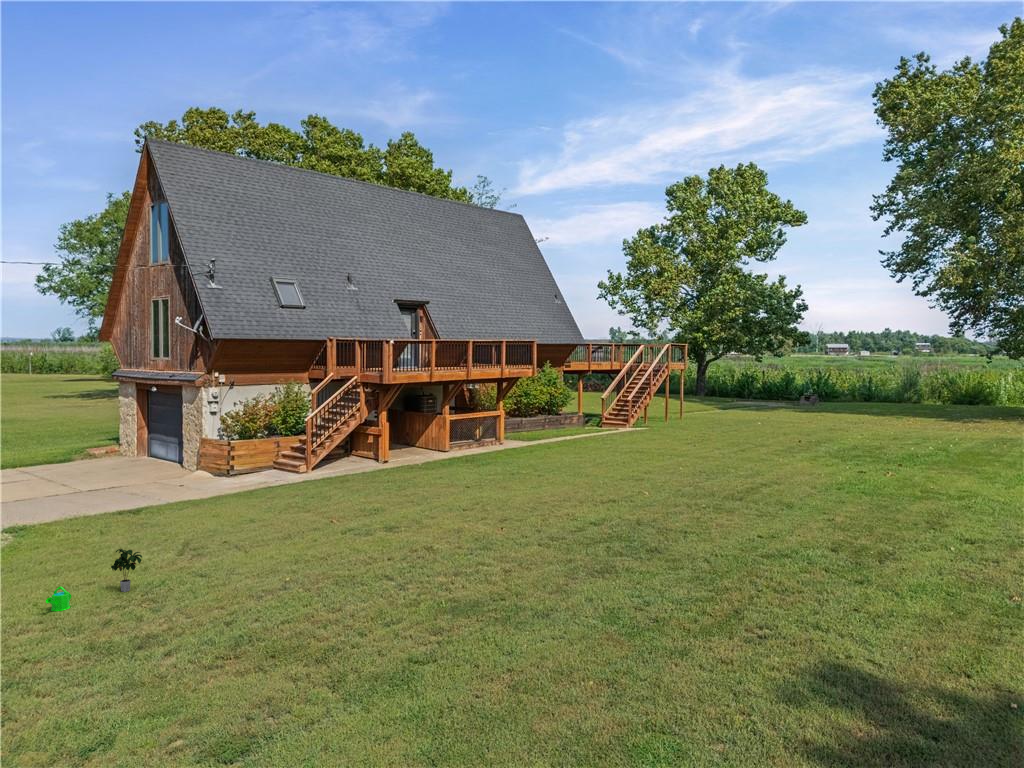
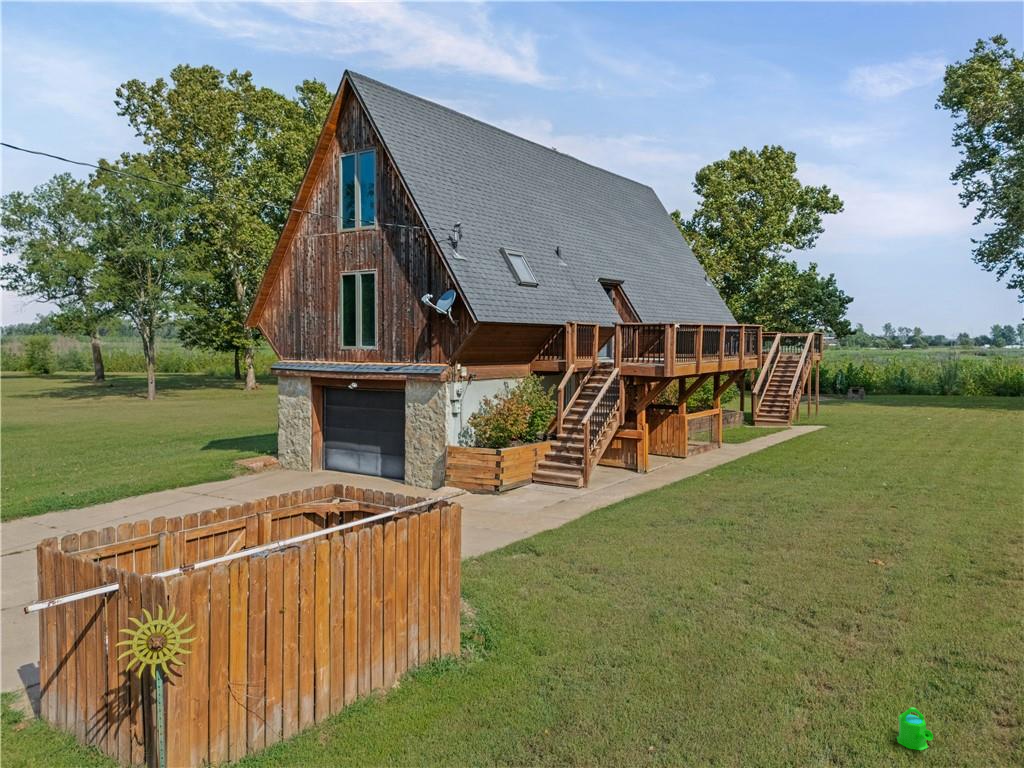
potted plant: present [111,549,142,592] -> none [869,631,937,698]

